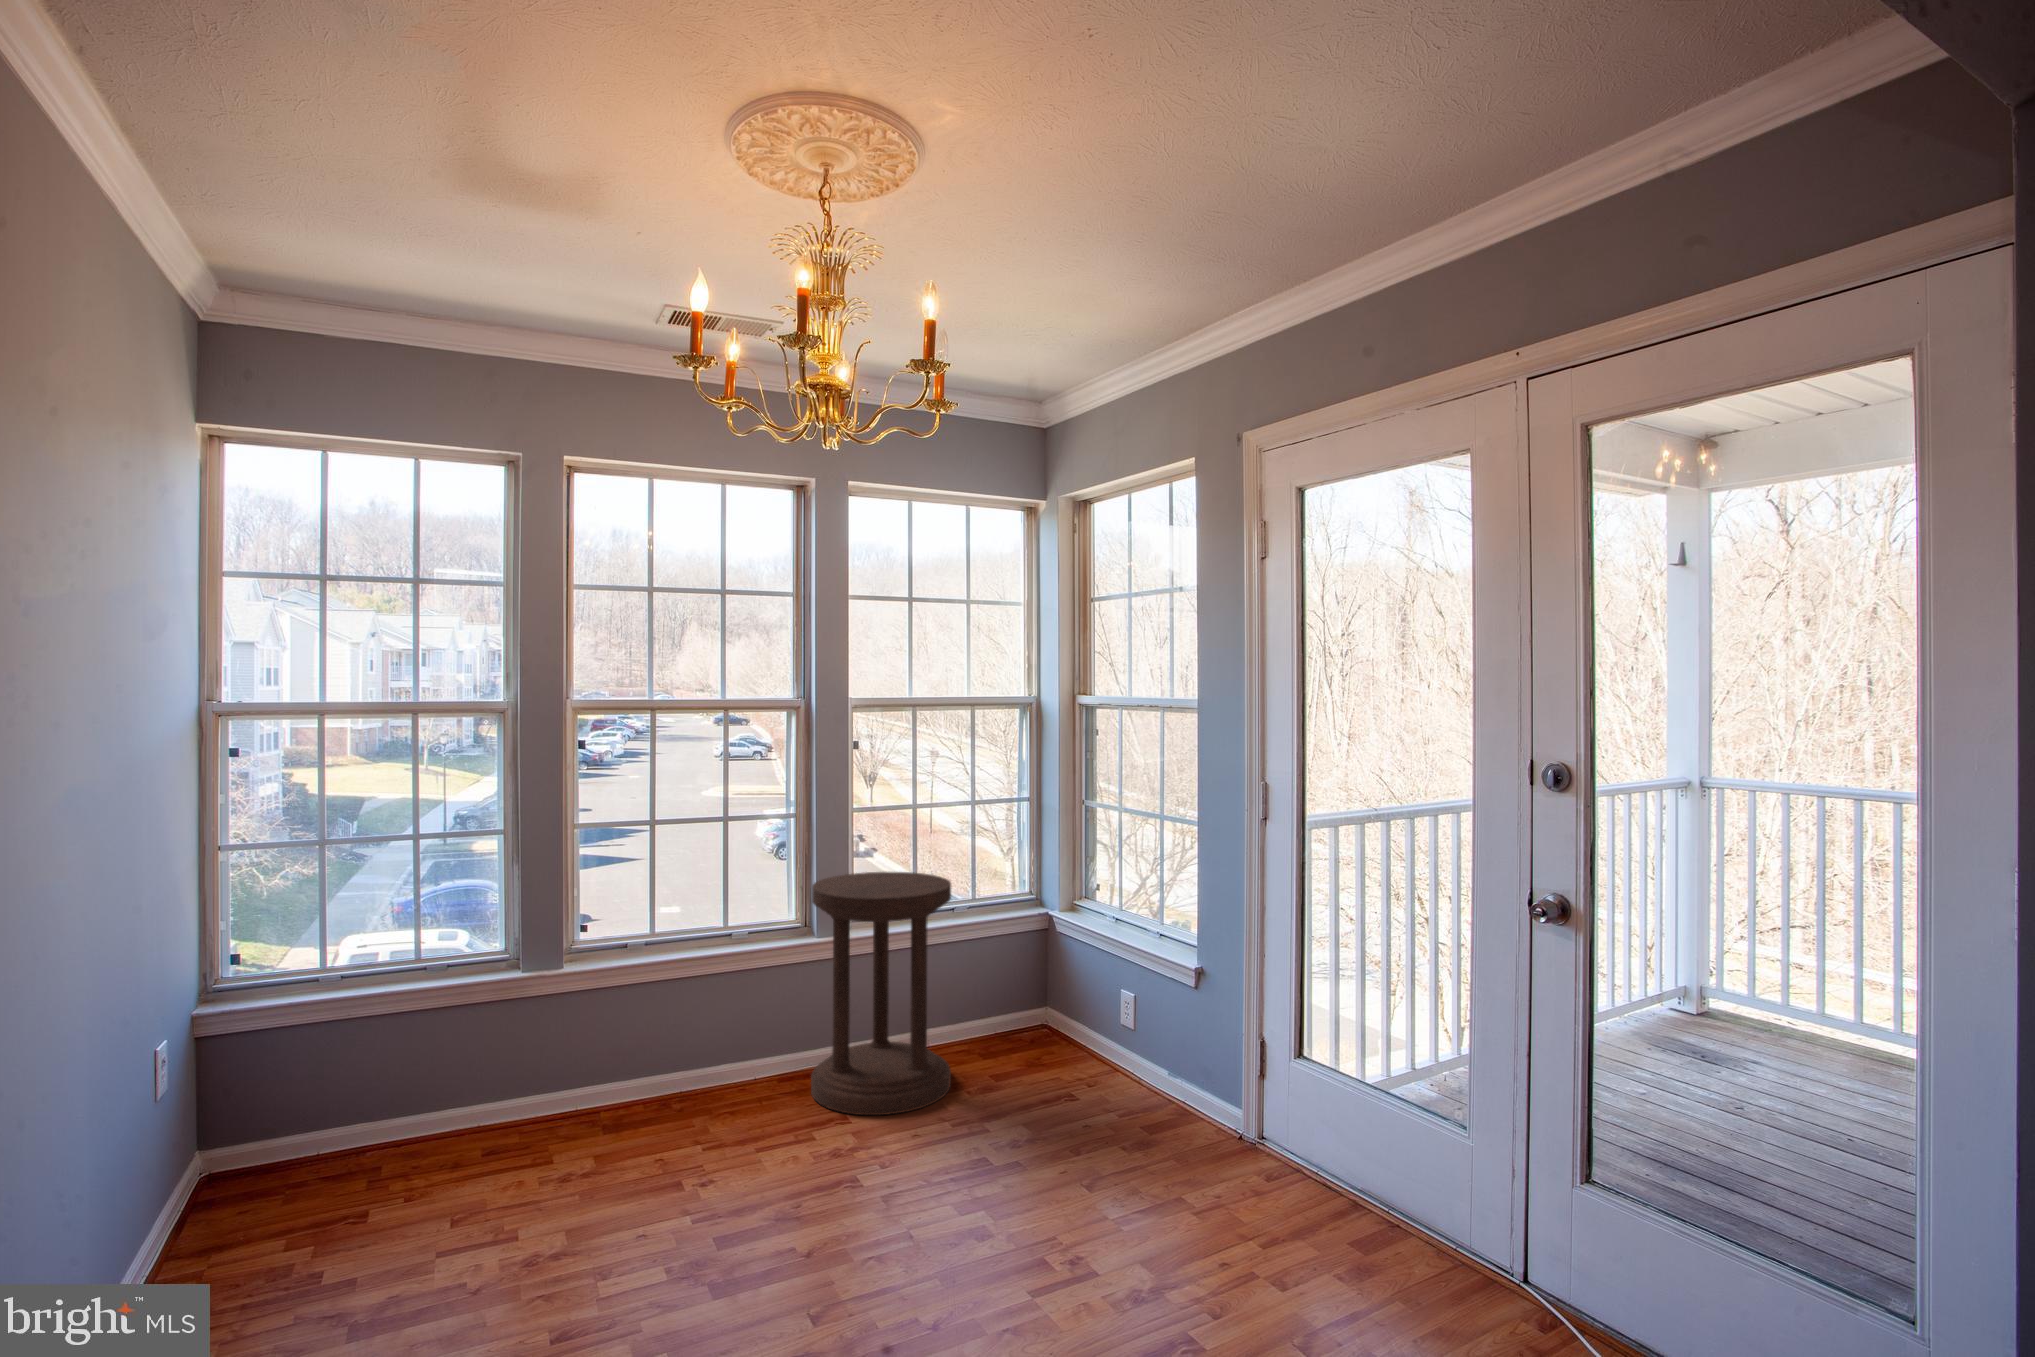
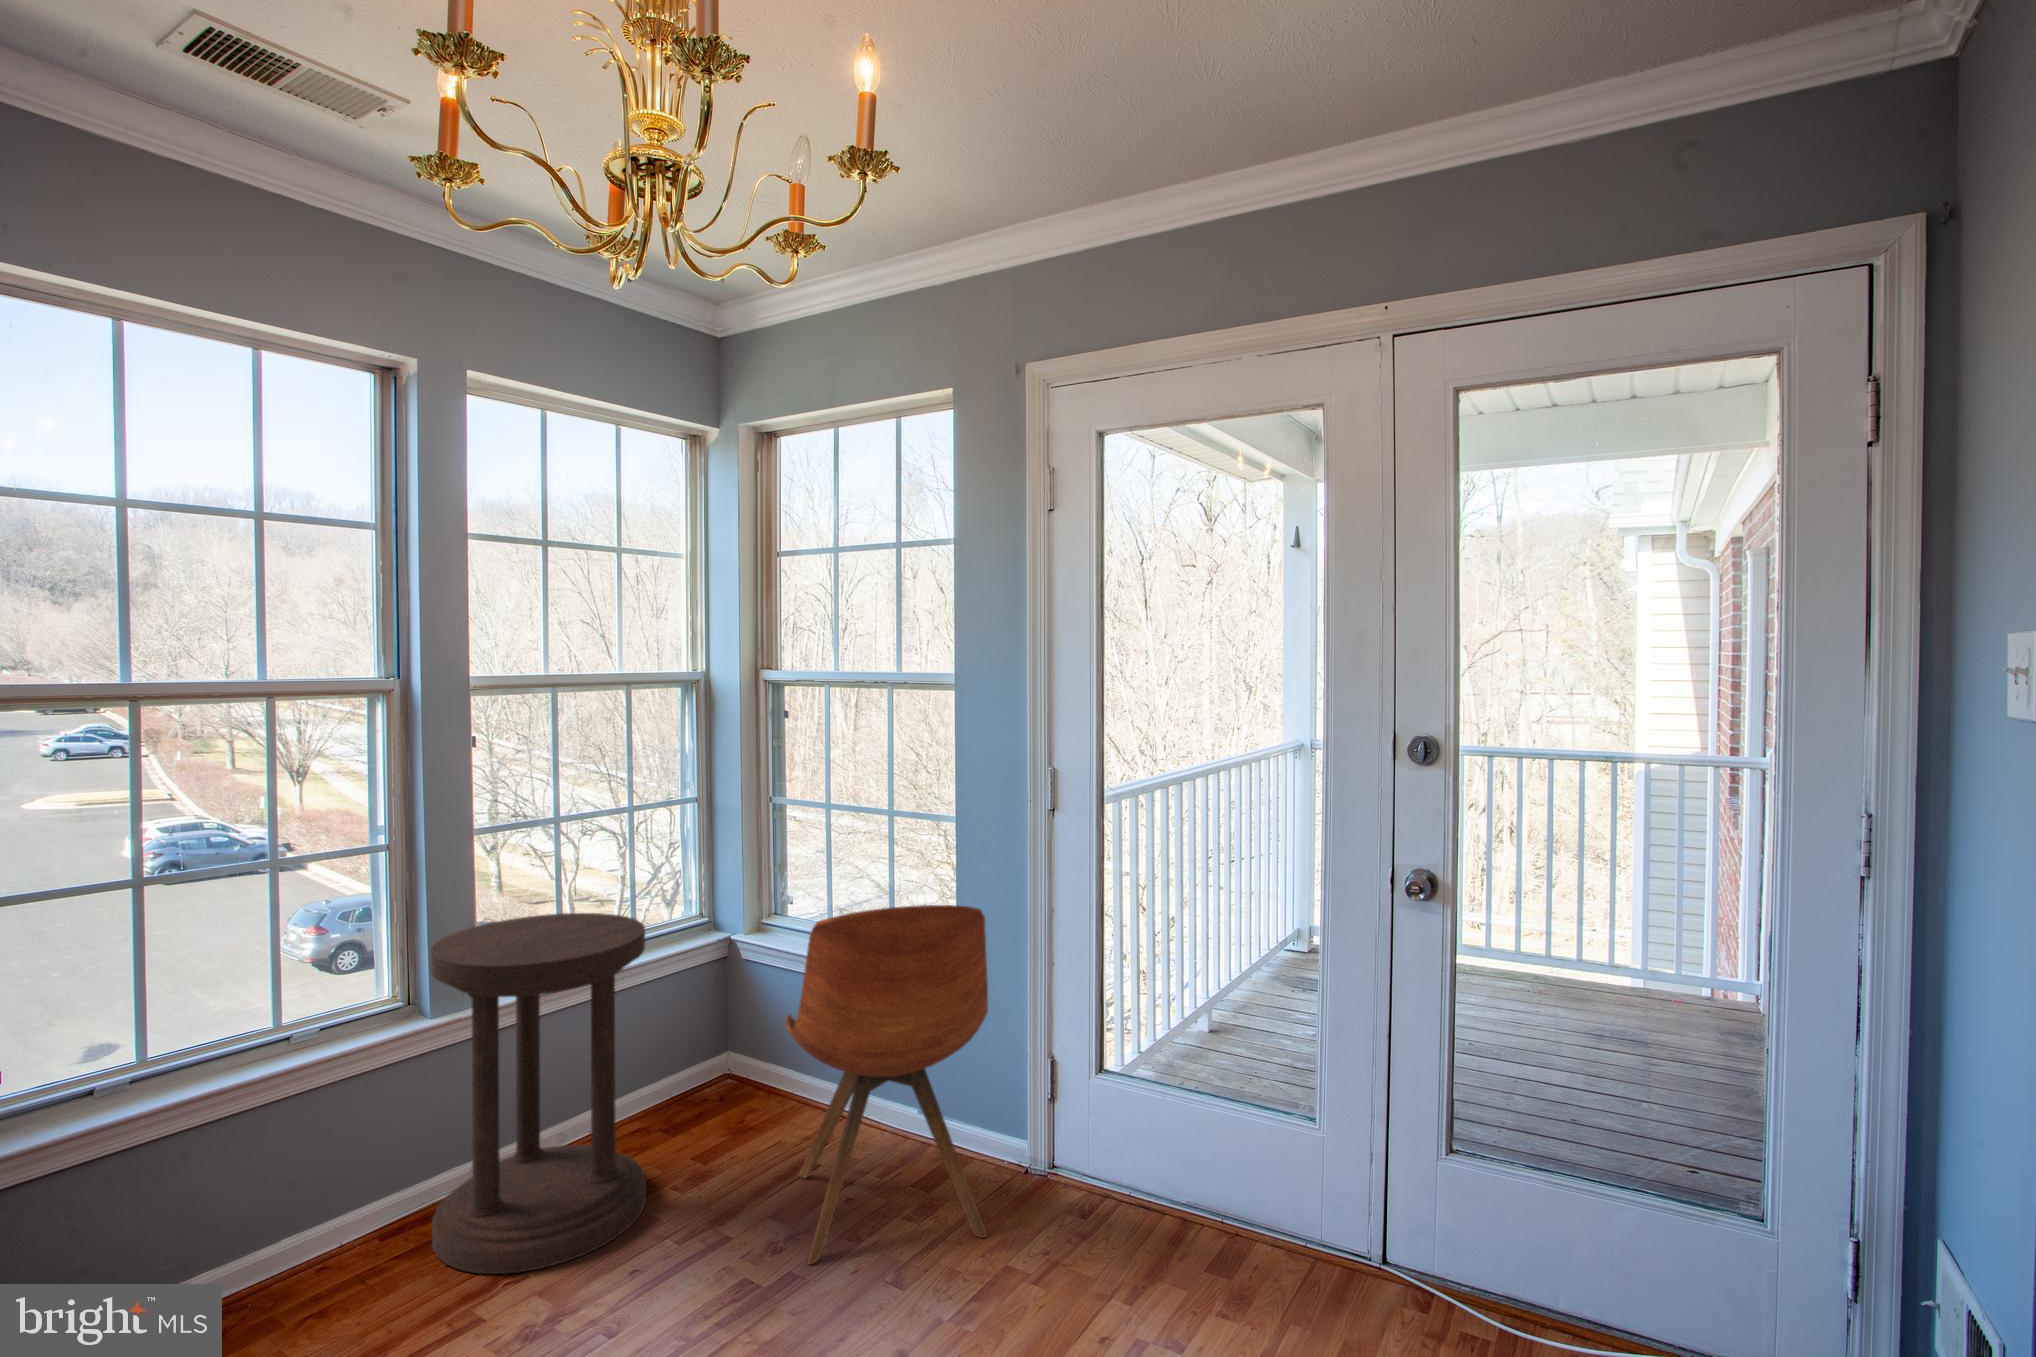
dining chair: none [1031,880,1197,1173] -> present [785,905,988,1264]

